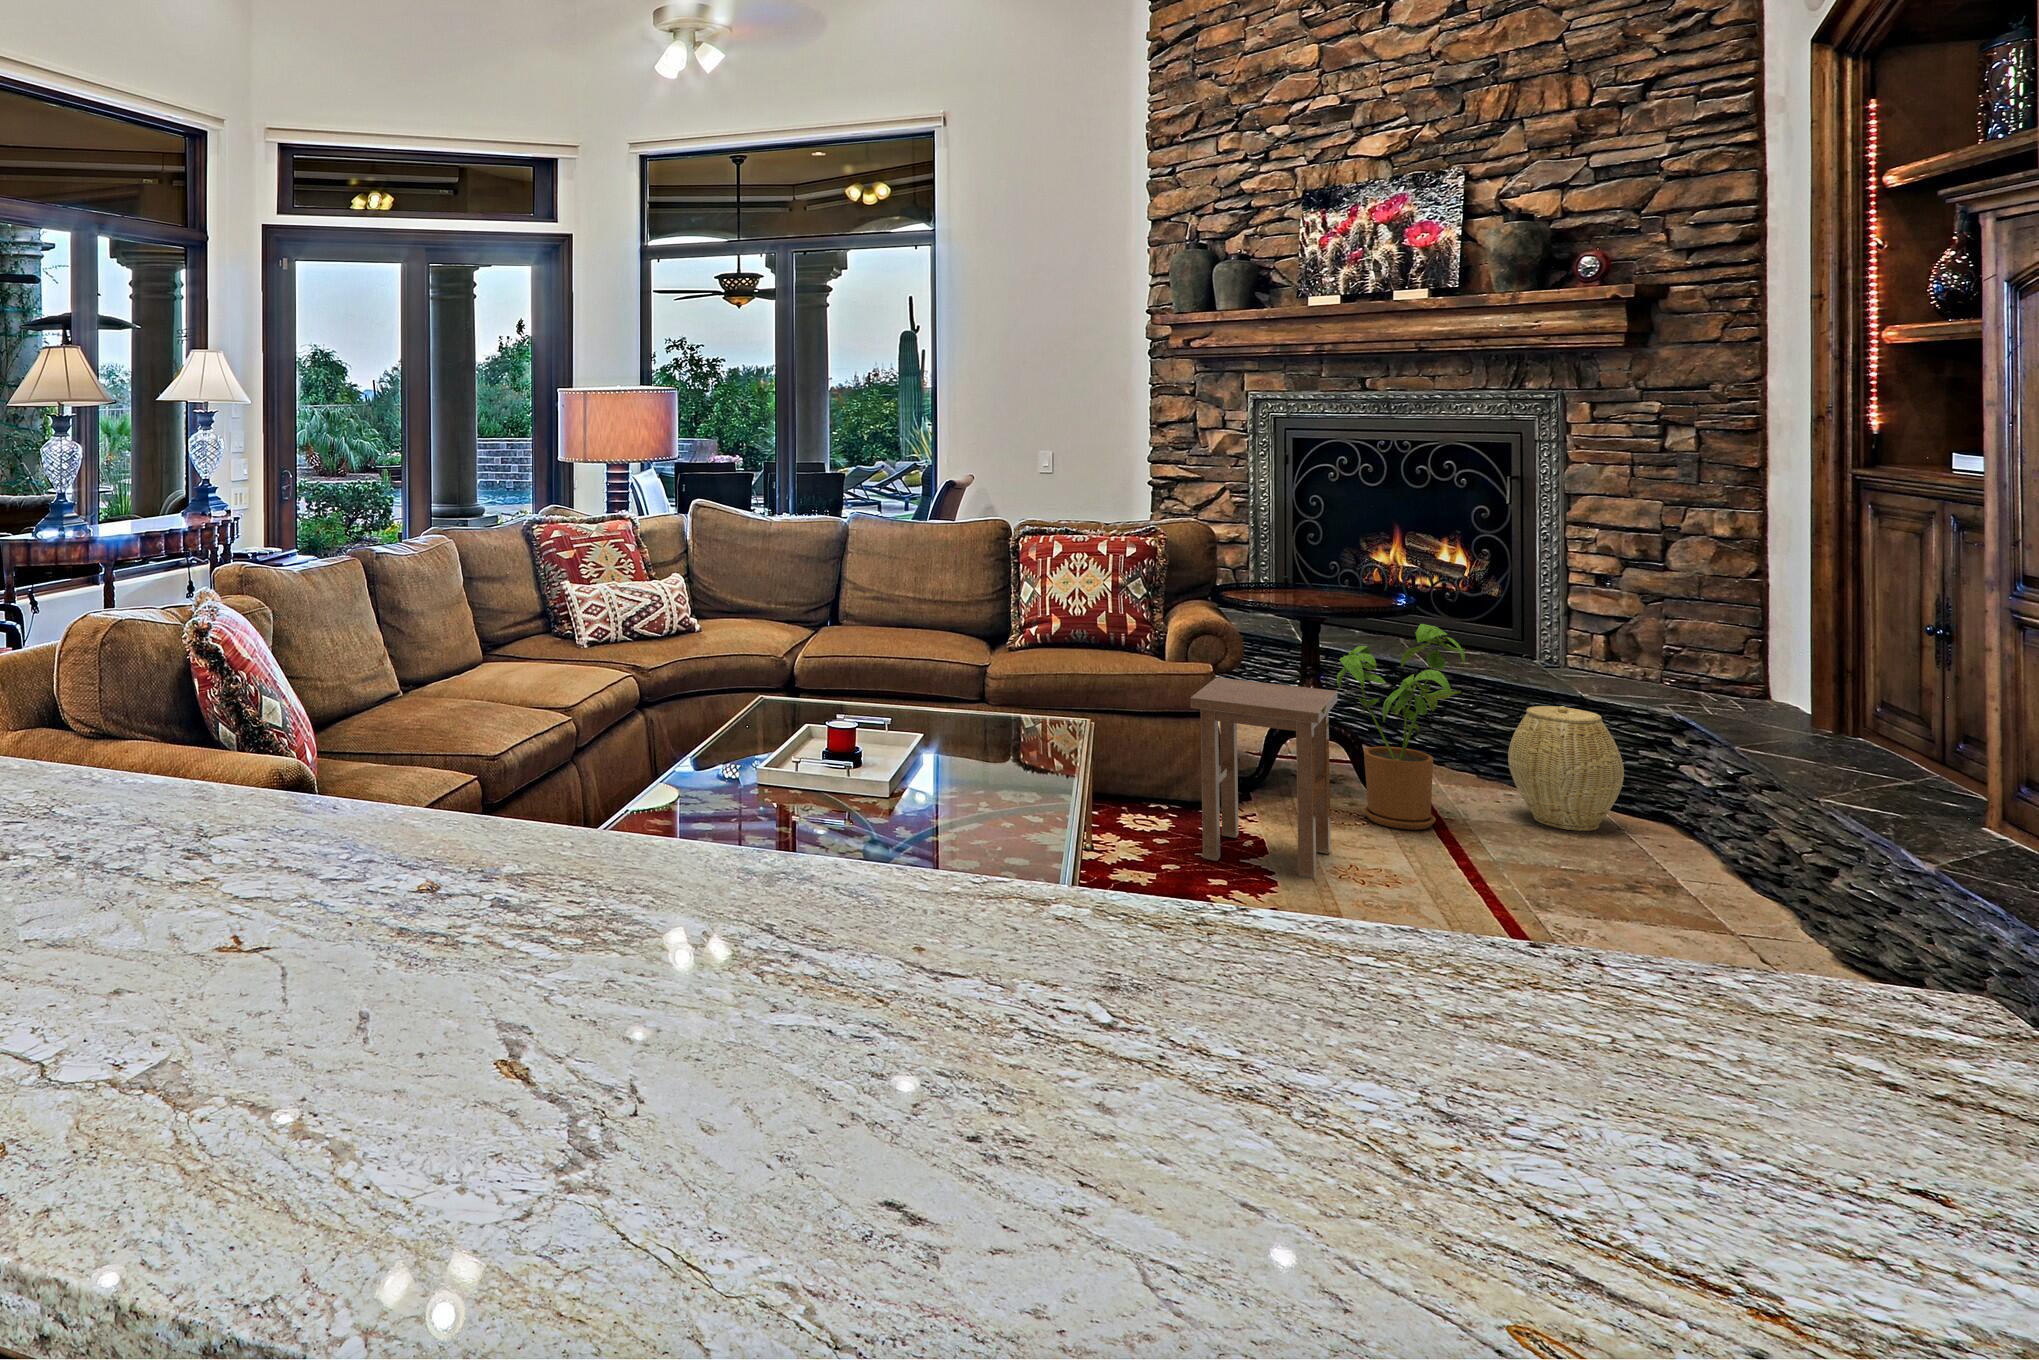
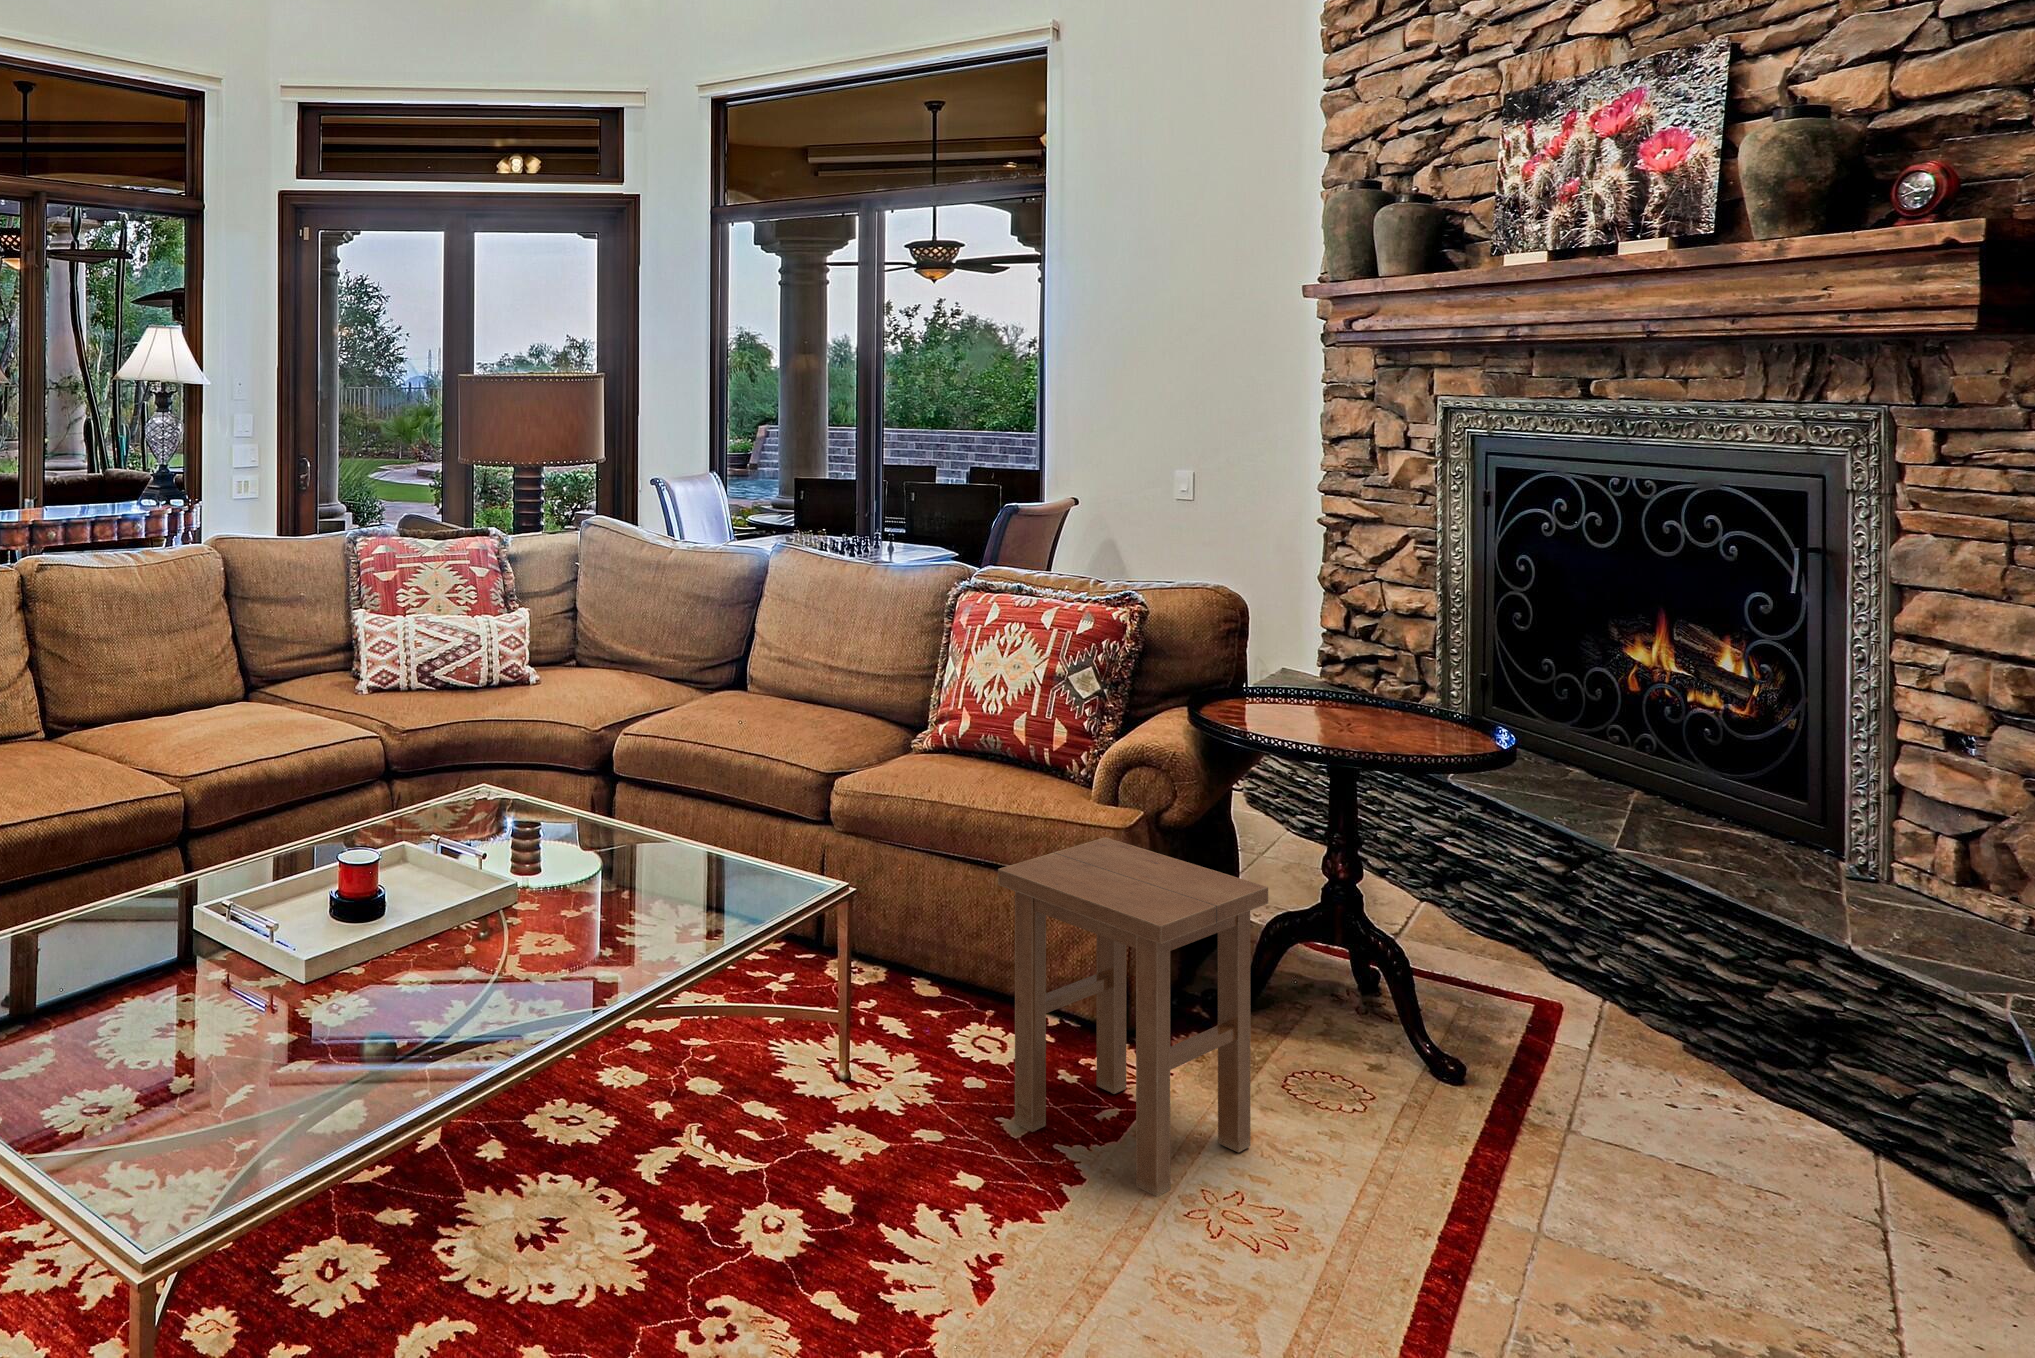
house plant: present [1337,624,1465,830] -> none [1358,787,1583,1132]
woven basket: present [1508,706,1624,831] -> none [1675,950,1893,1190]

